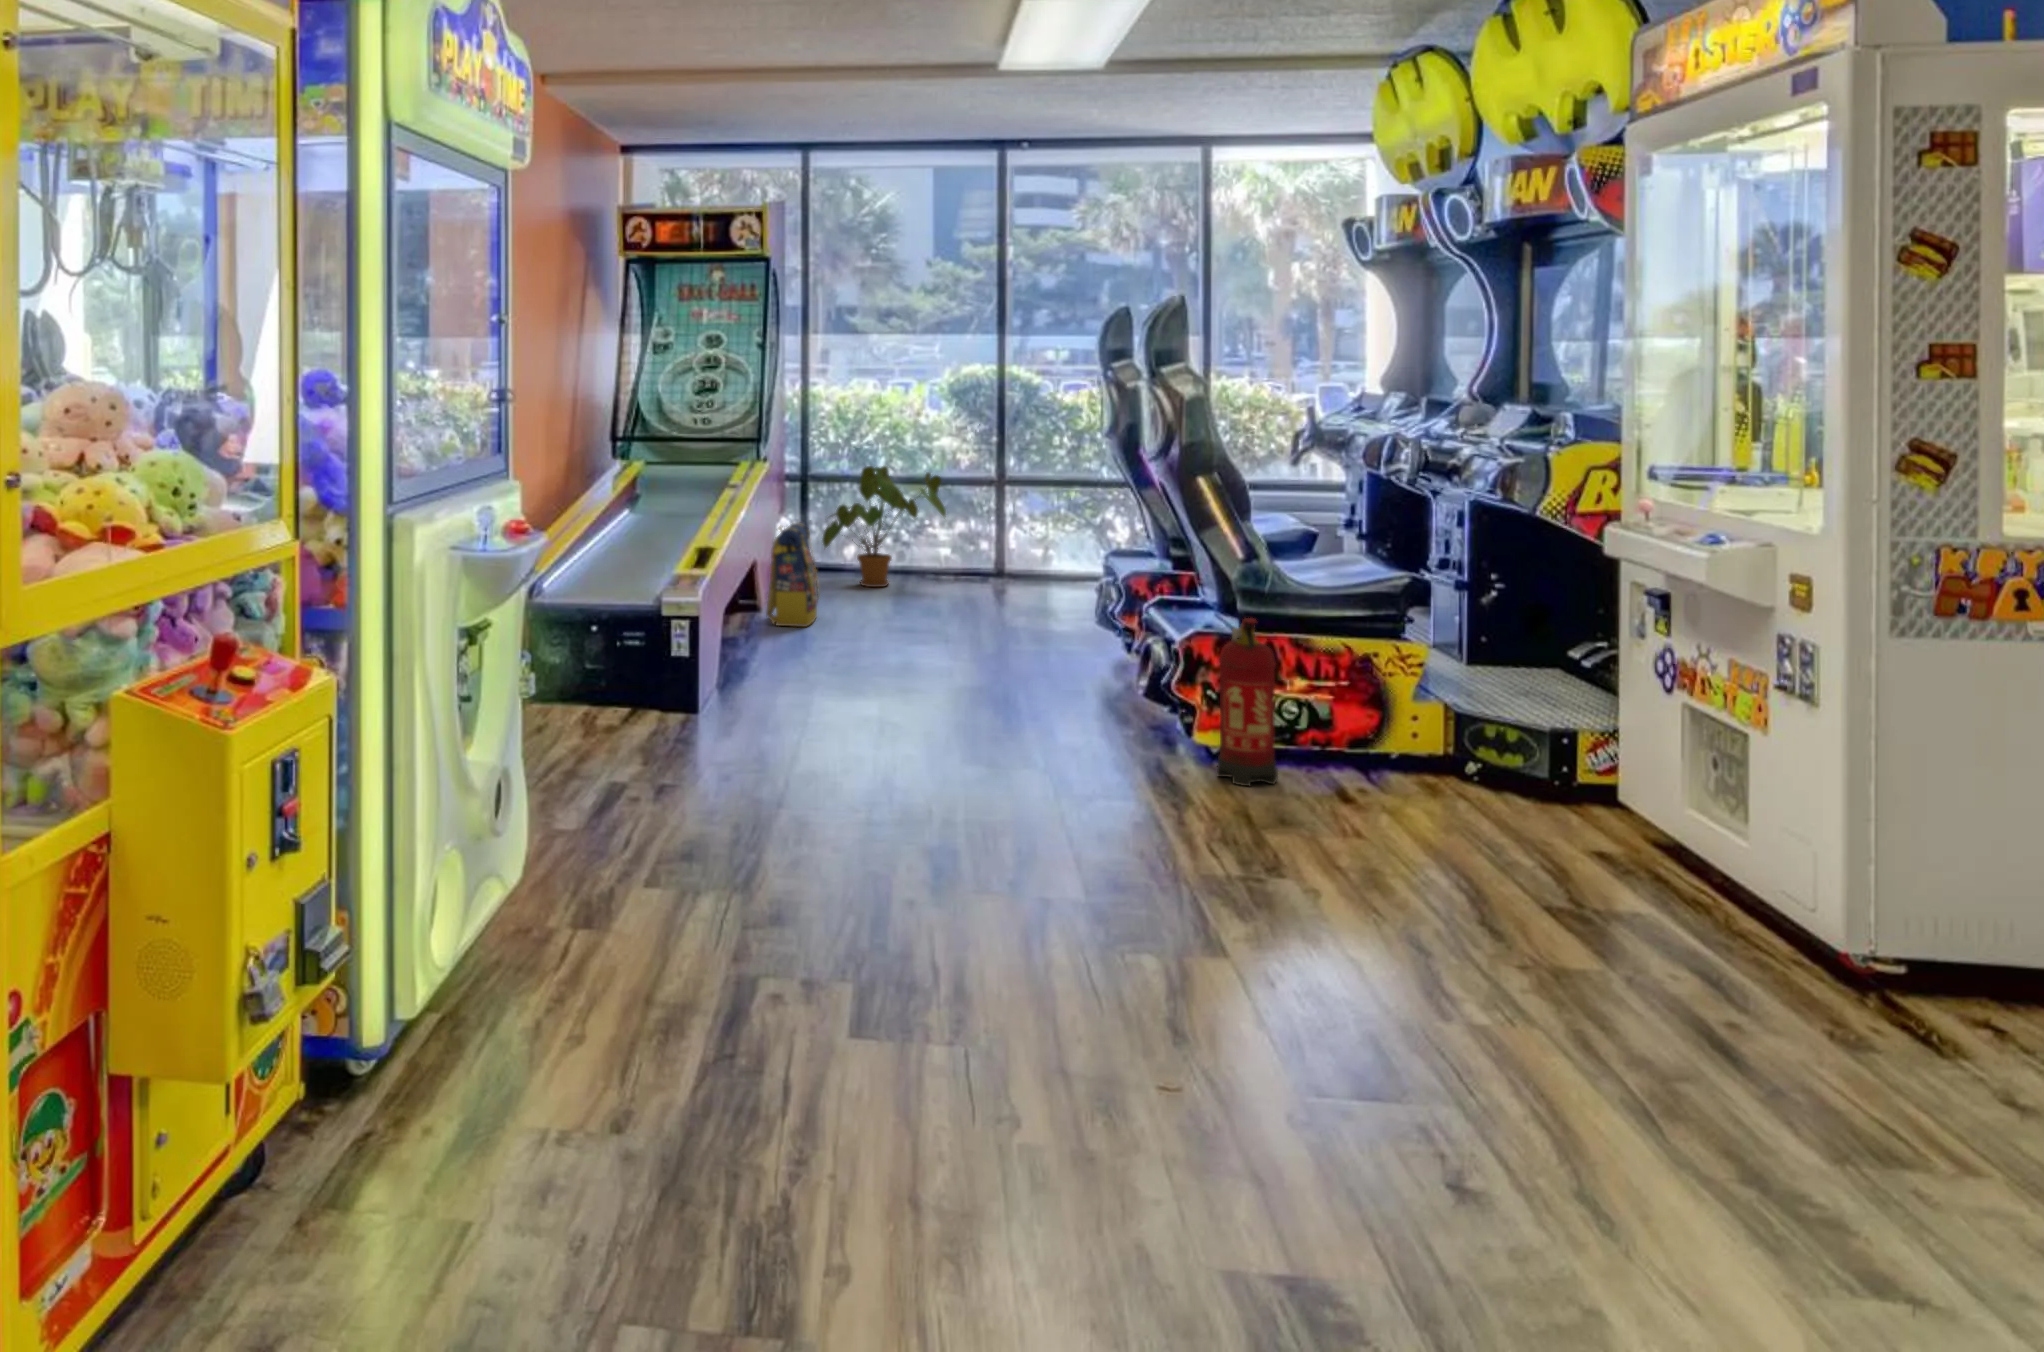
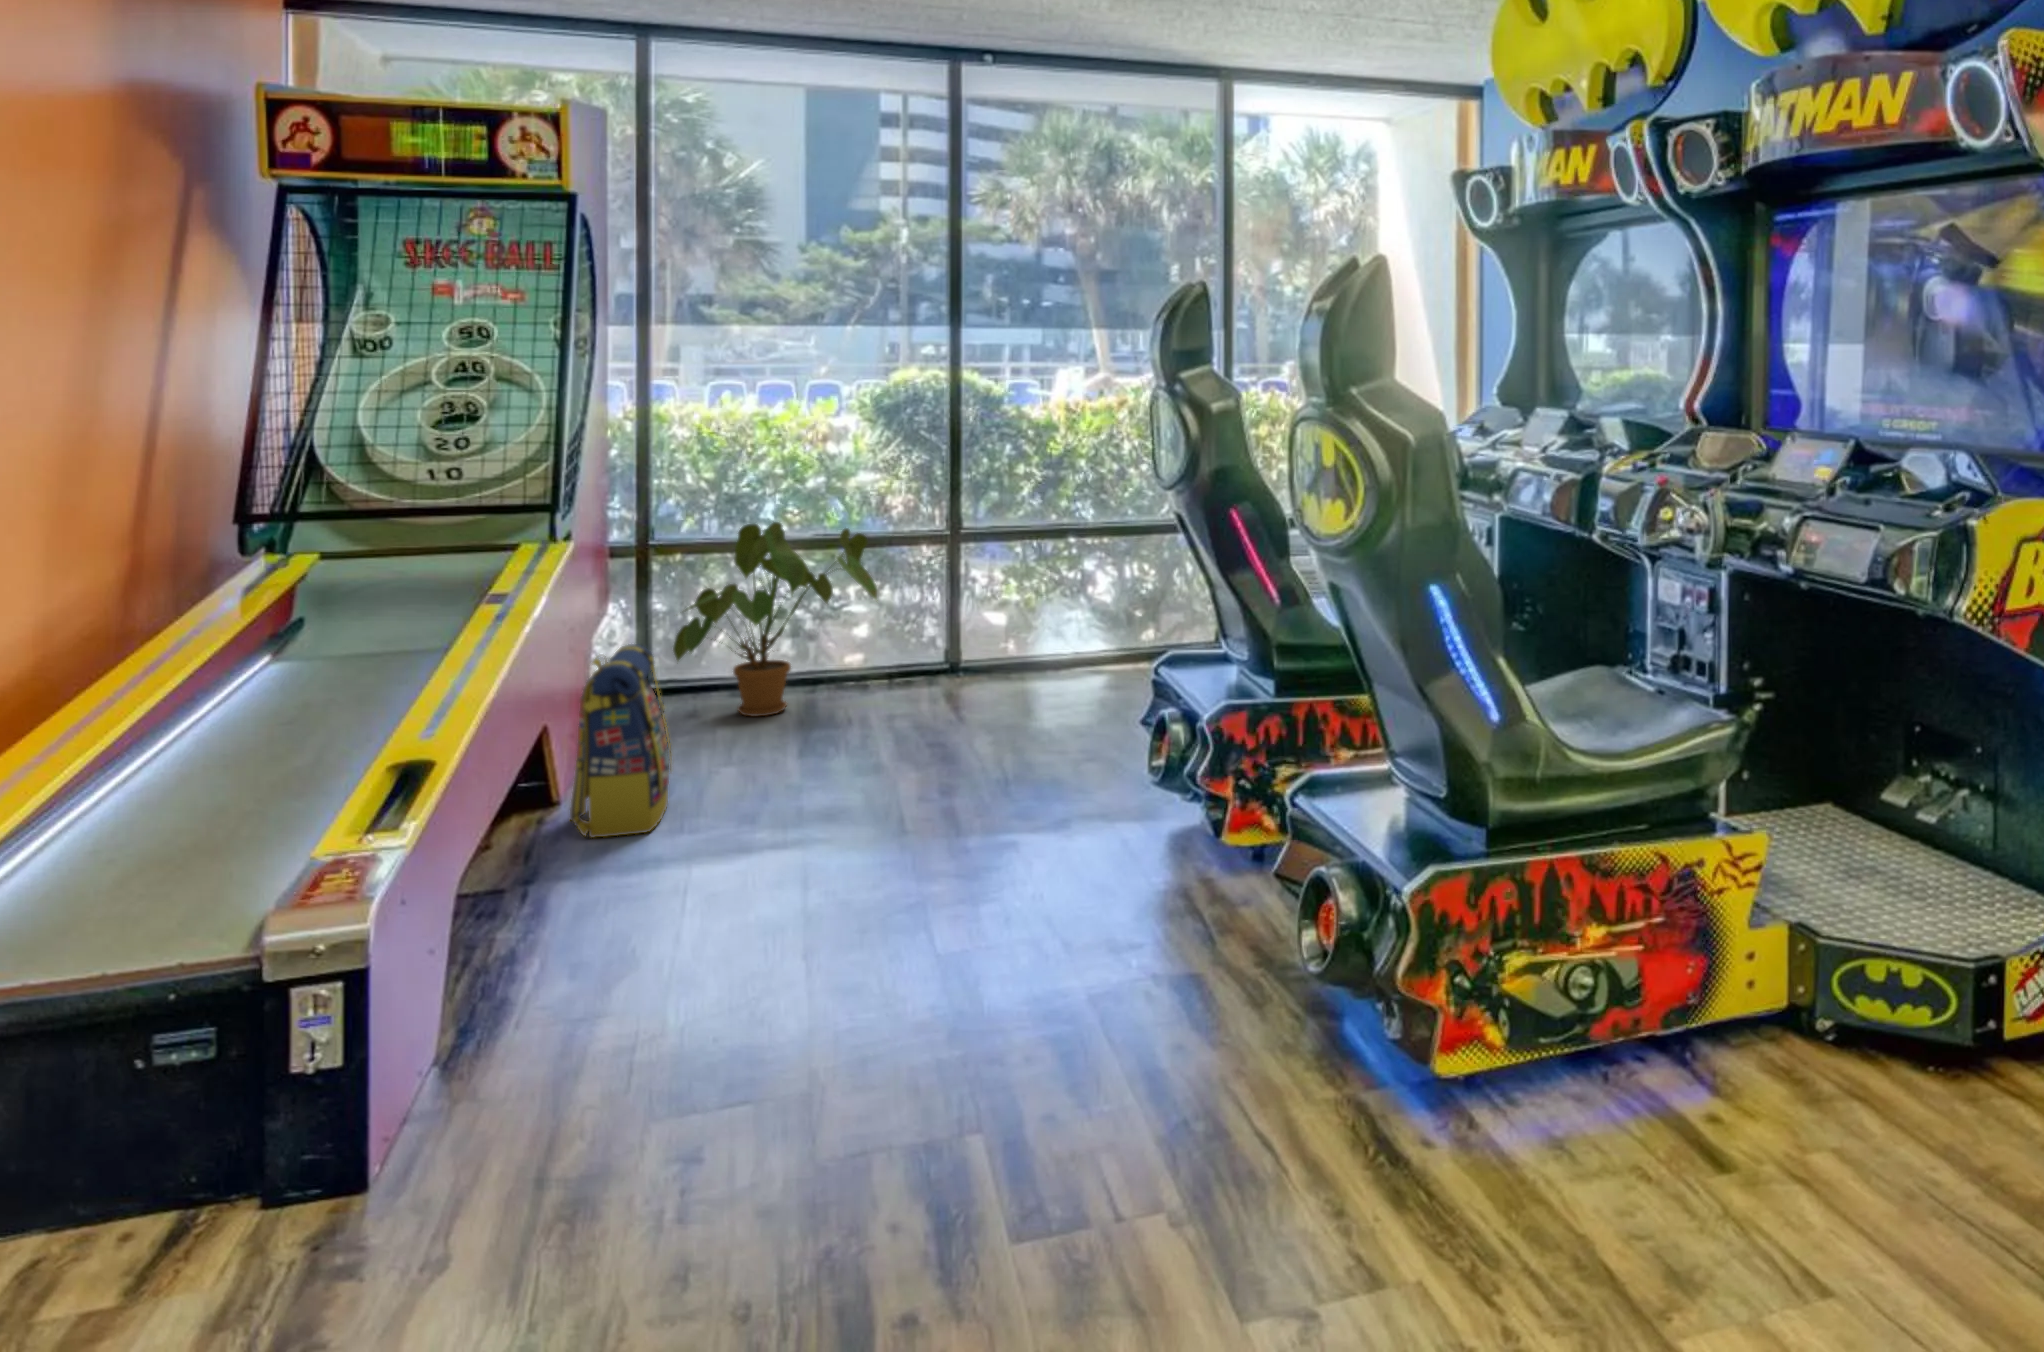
fire extinguisher: present [1217,618,1278,786] -> none [1497,856,1601,1171]

